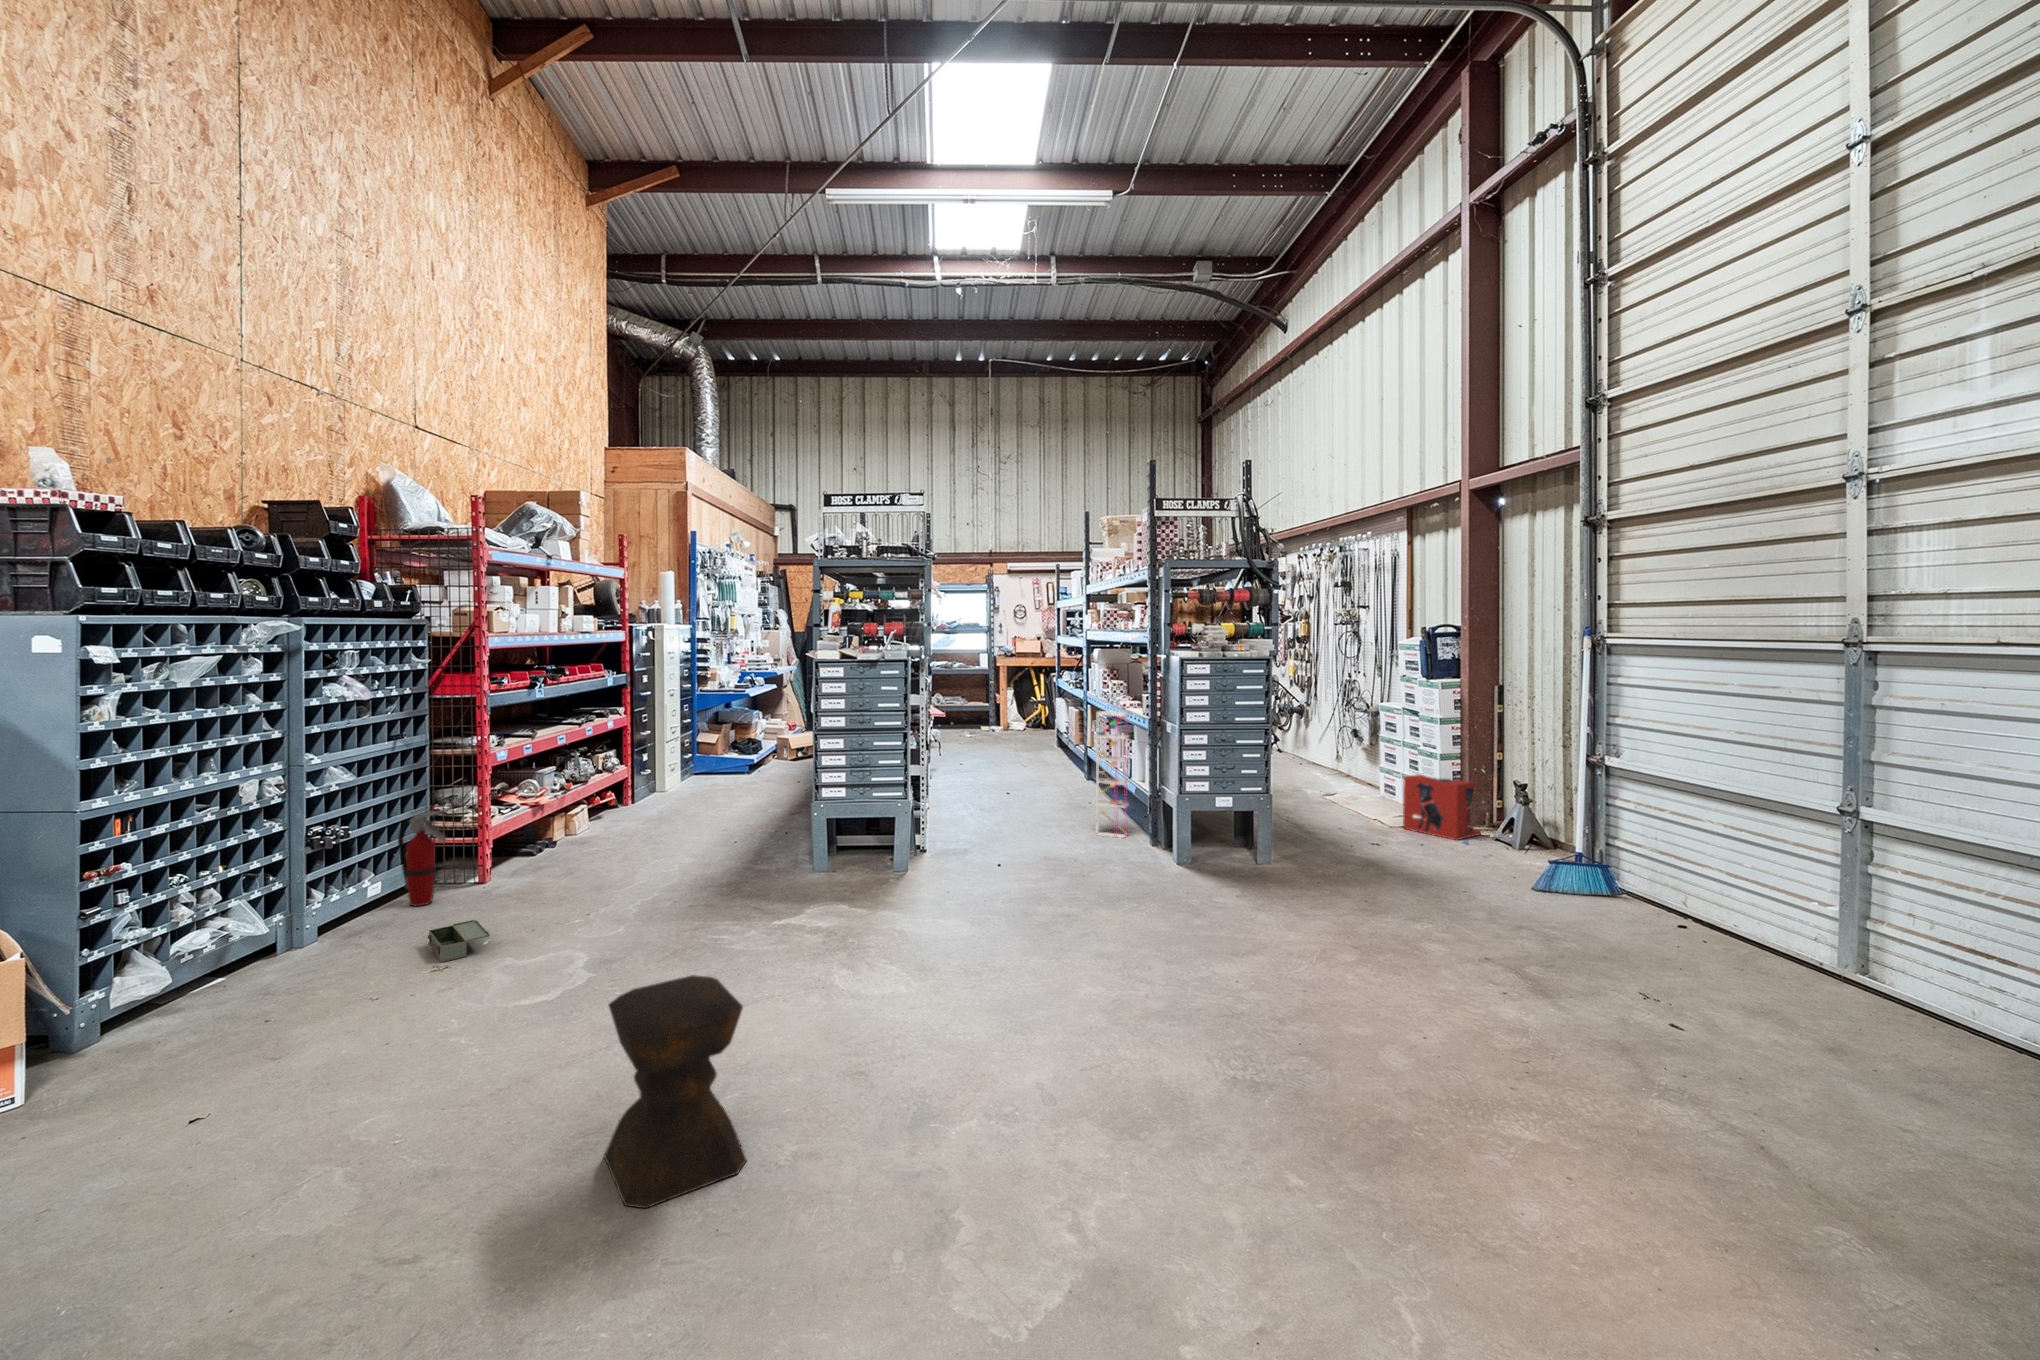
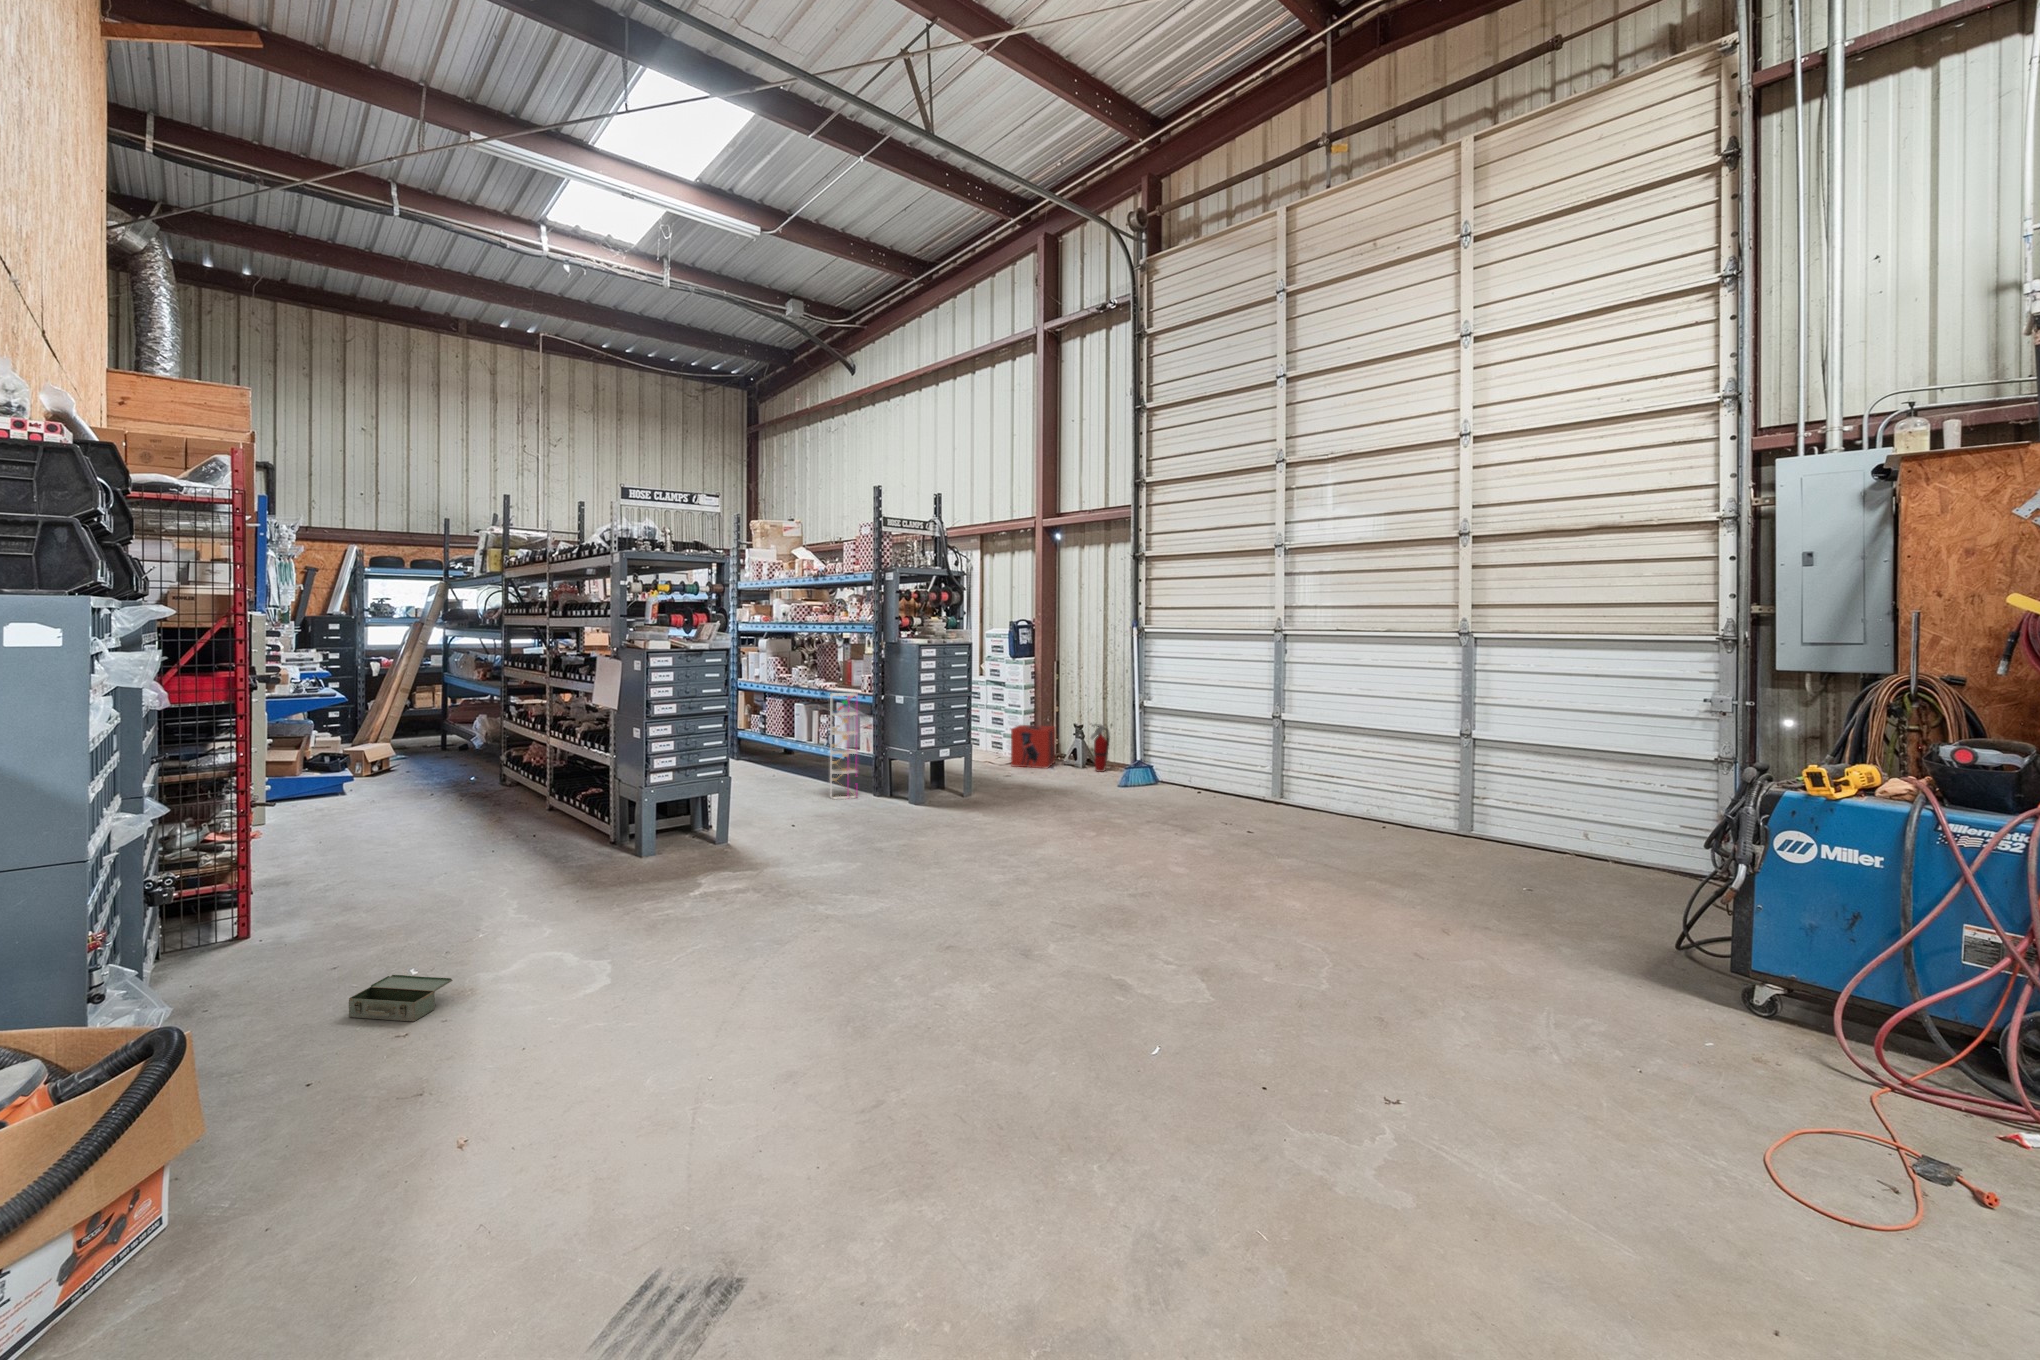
fire extinguisher: present [398,810,446,906] -> present [1091,724,1110,772]
stool: present [604,975,746,1208] -> none [912,893,1017,1060]

